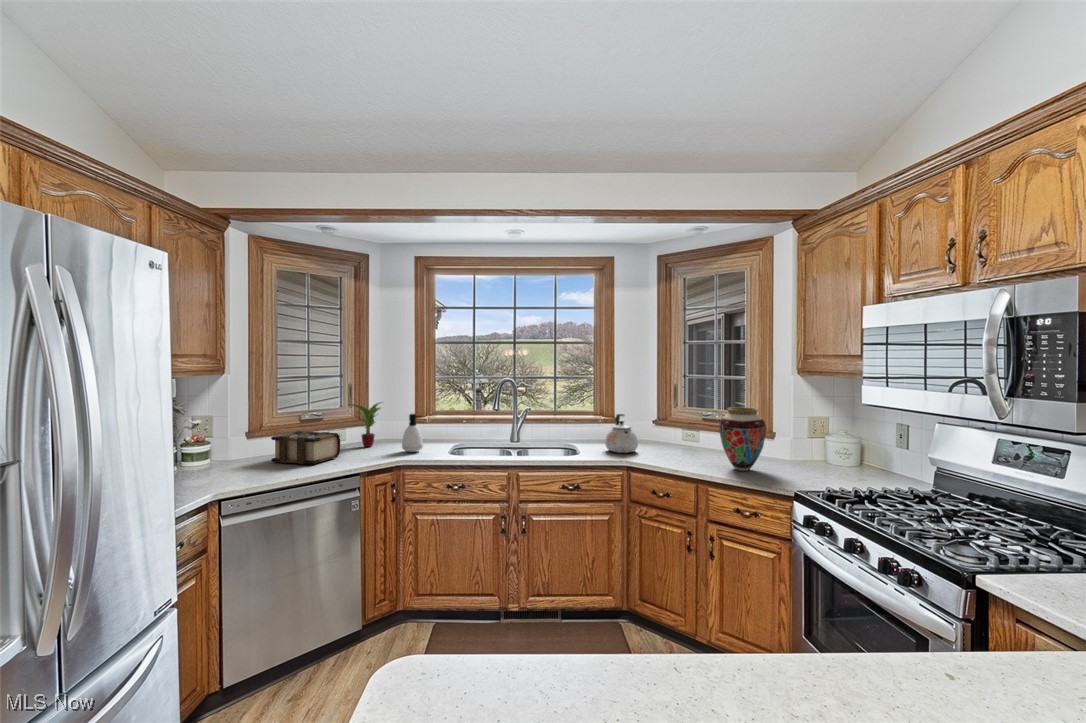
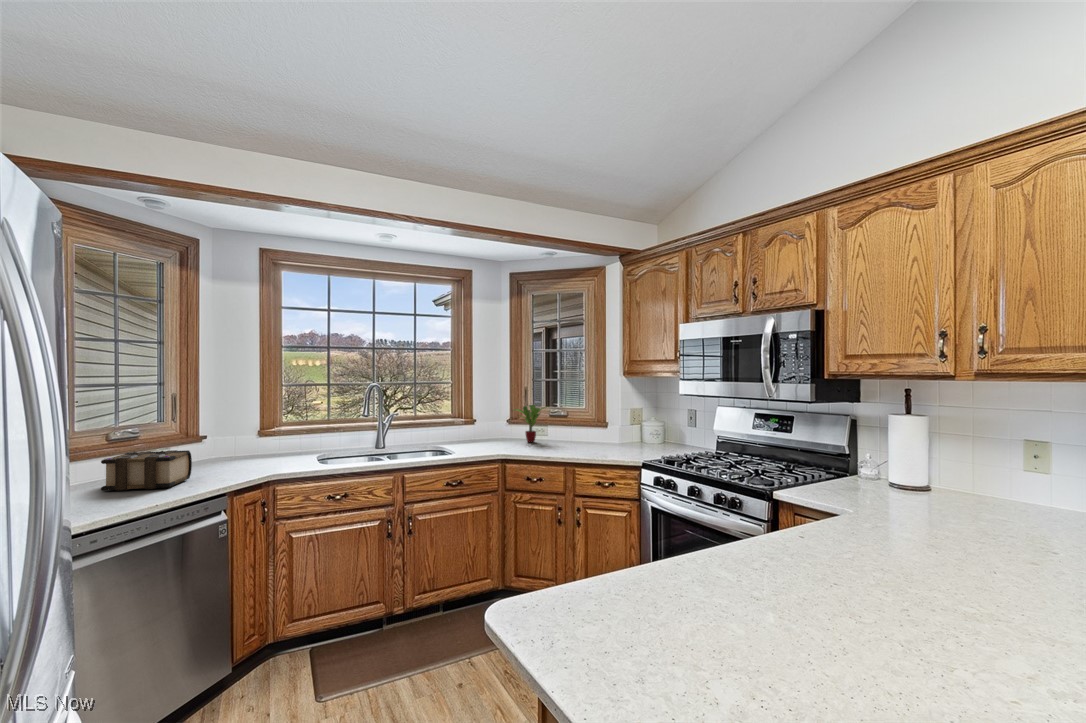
potted plant: present [351,403,380,447] -> present [515,405,543,442]
vase: present [719,407,766,471] -> none [578,402,613,453]
soap dispenser: present [402,414,423,452] -> none [263,425,288,467]
kettle: present [605,414,638,453] -> none [475,414,504,449]

